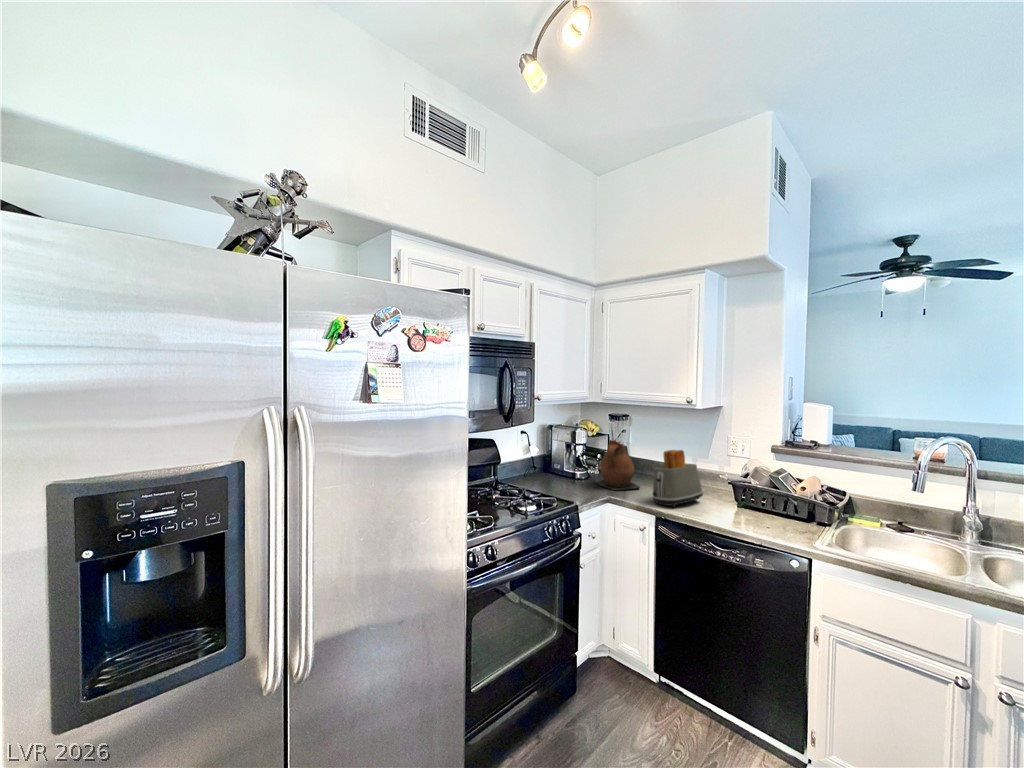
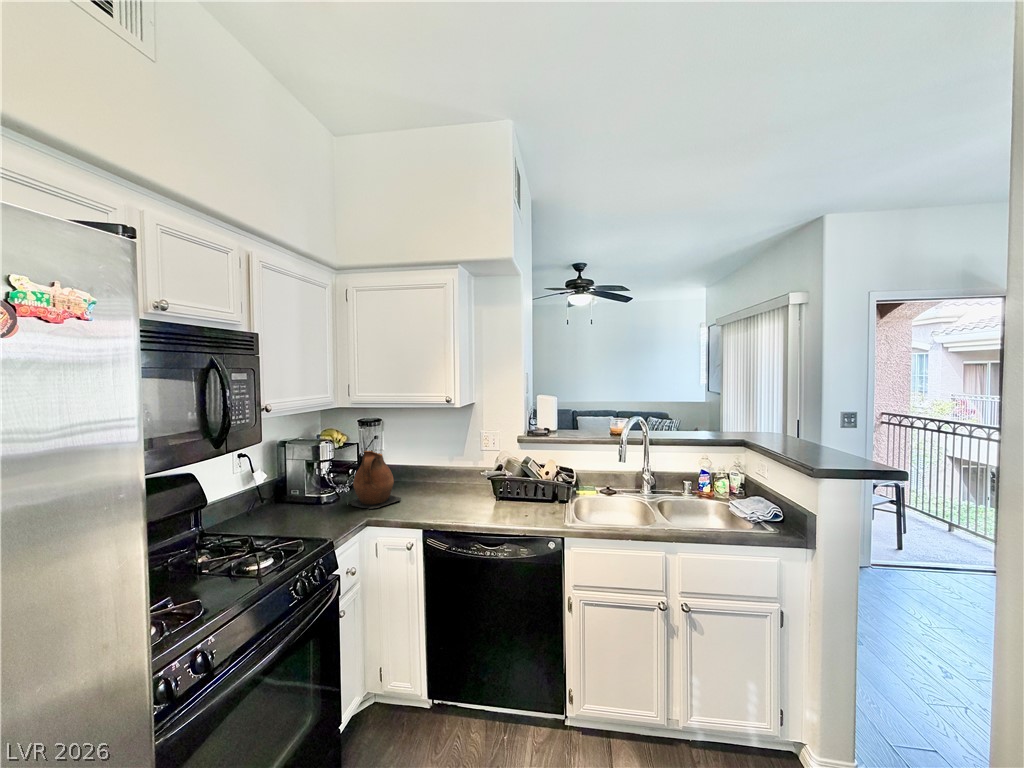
toaster: present [653,450,703,508] -> none [417,452,466,516]

